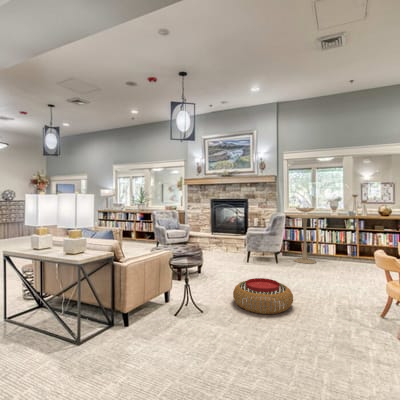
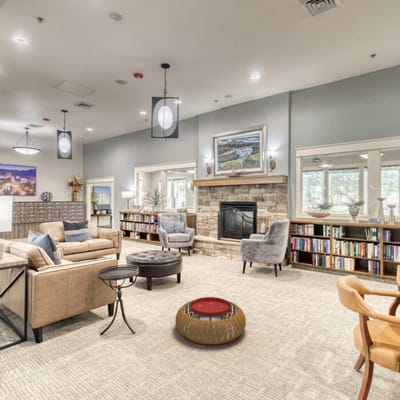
pedestal table: present [290,215,321,264] -> none [295,222,332,280]

